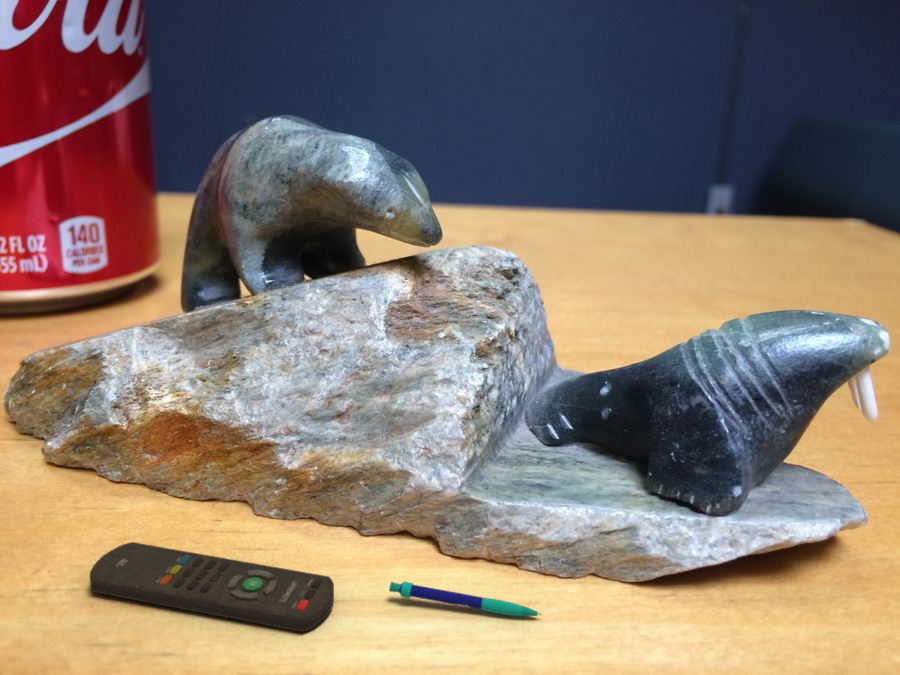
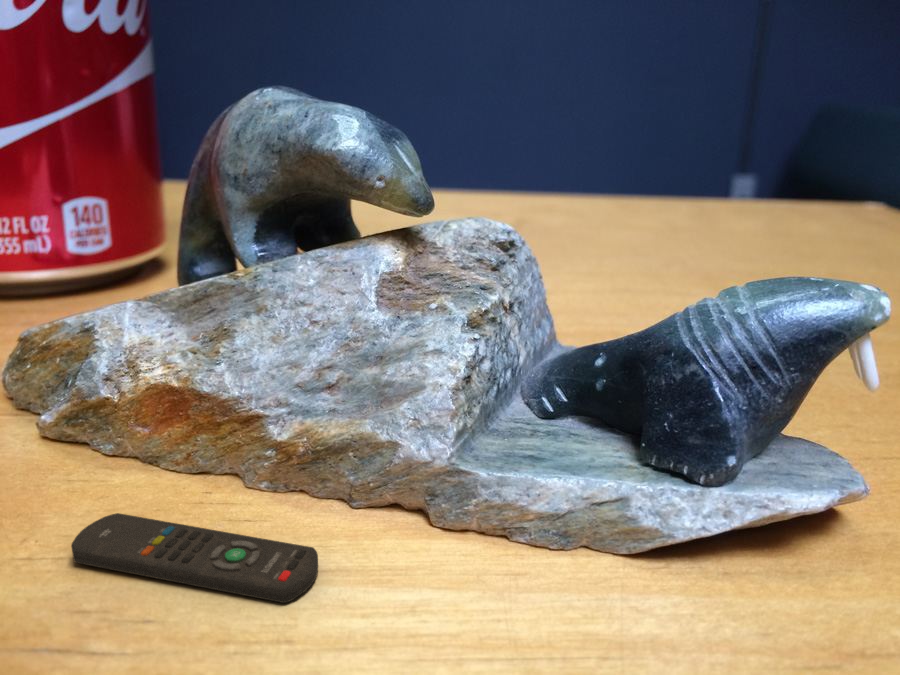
pen: present [389,582,542,616] -> none [374,553,530,588]

